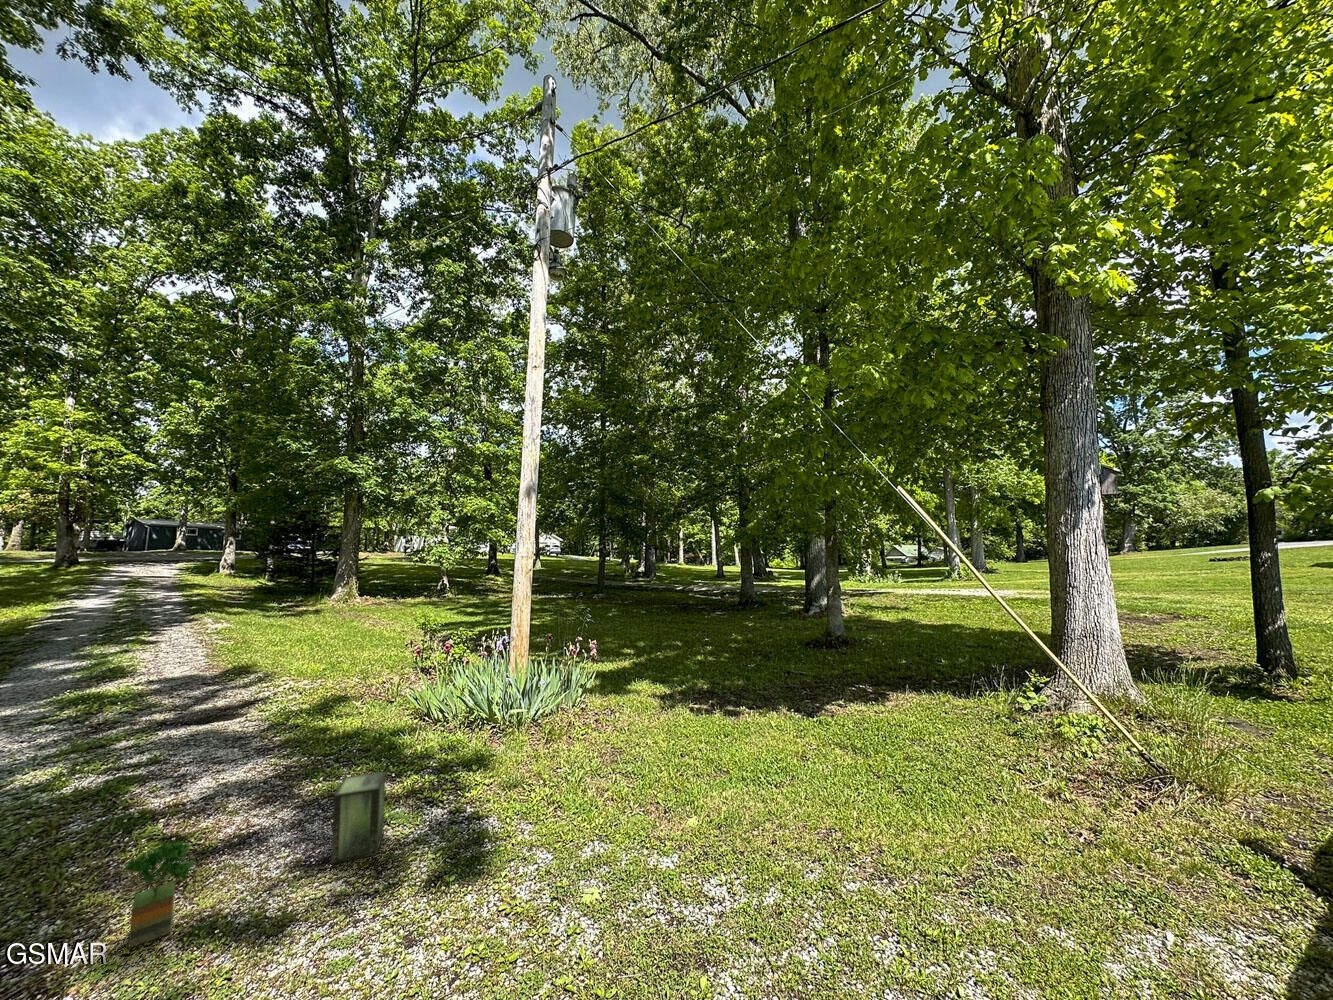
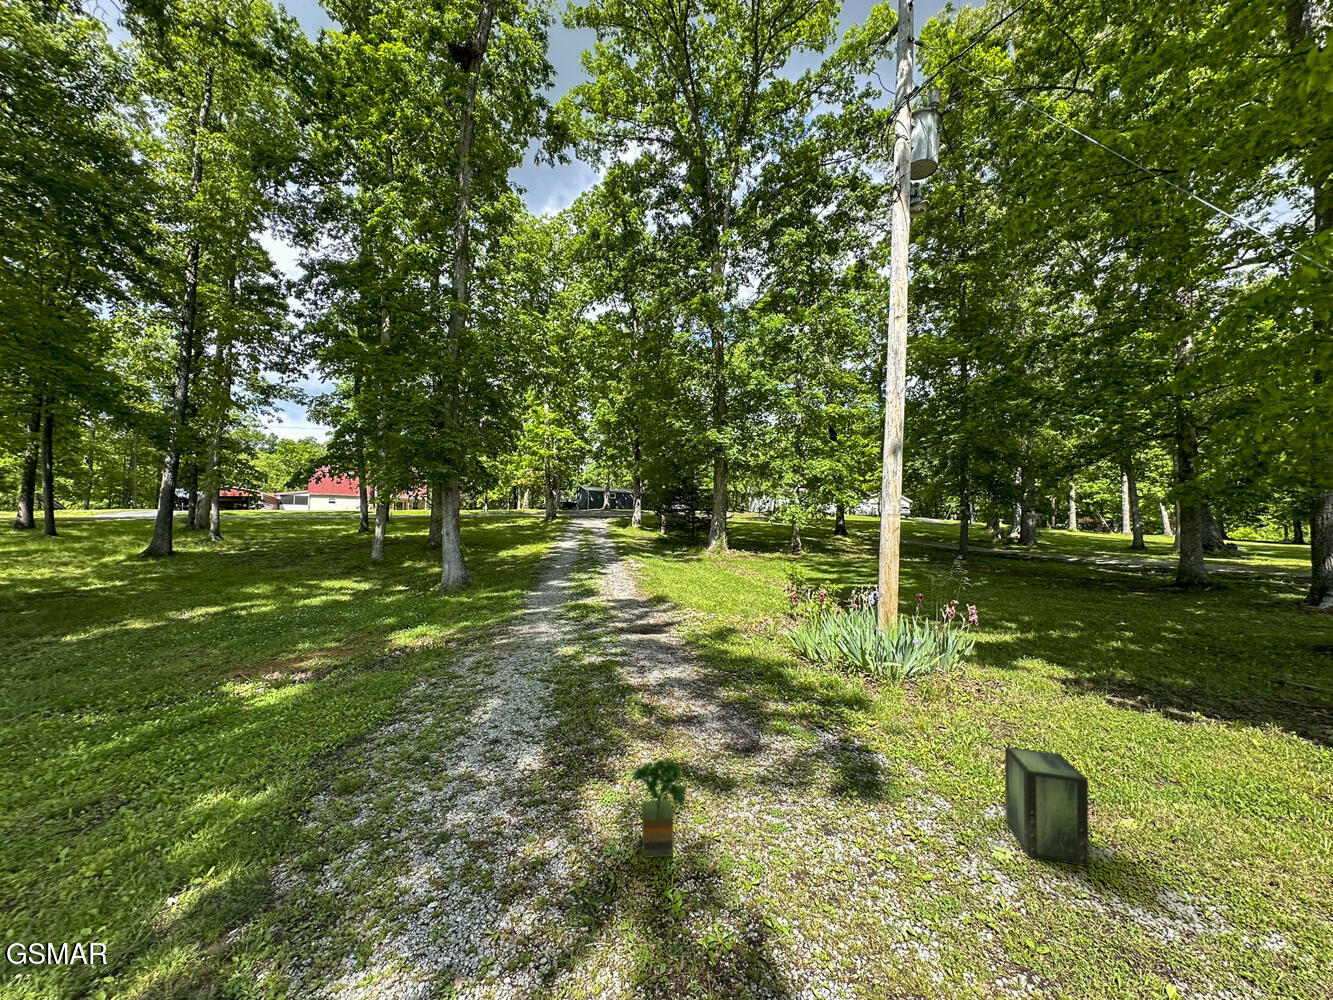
storage box: present [331,772,386,864] -> present [1005,747,1089,866]

